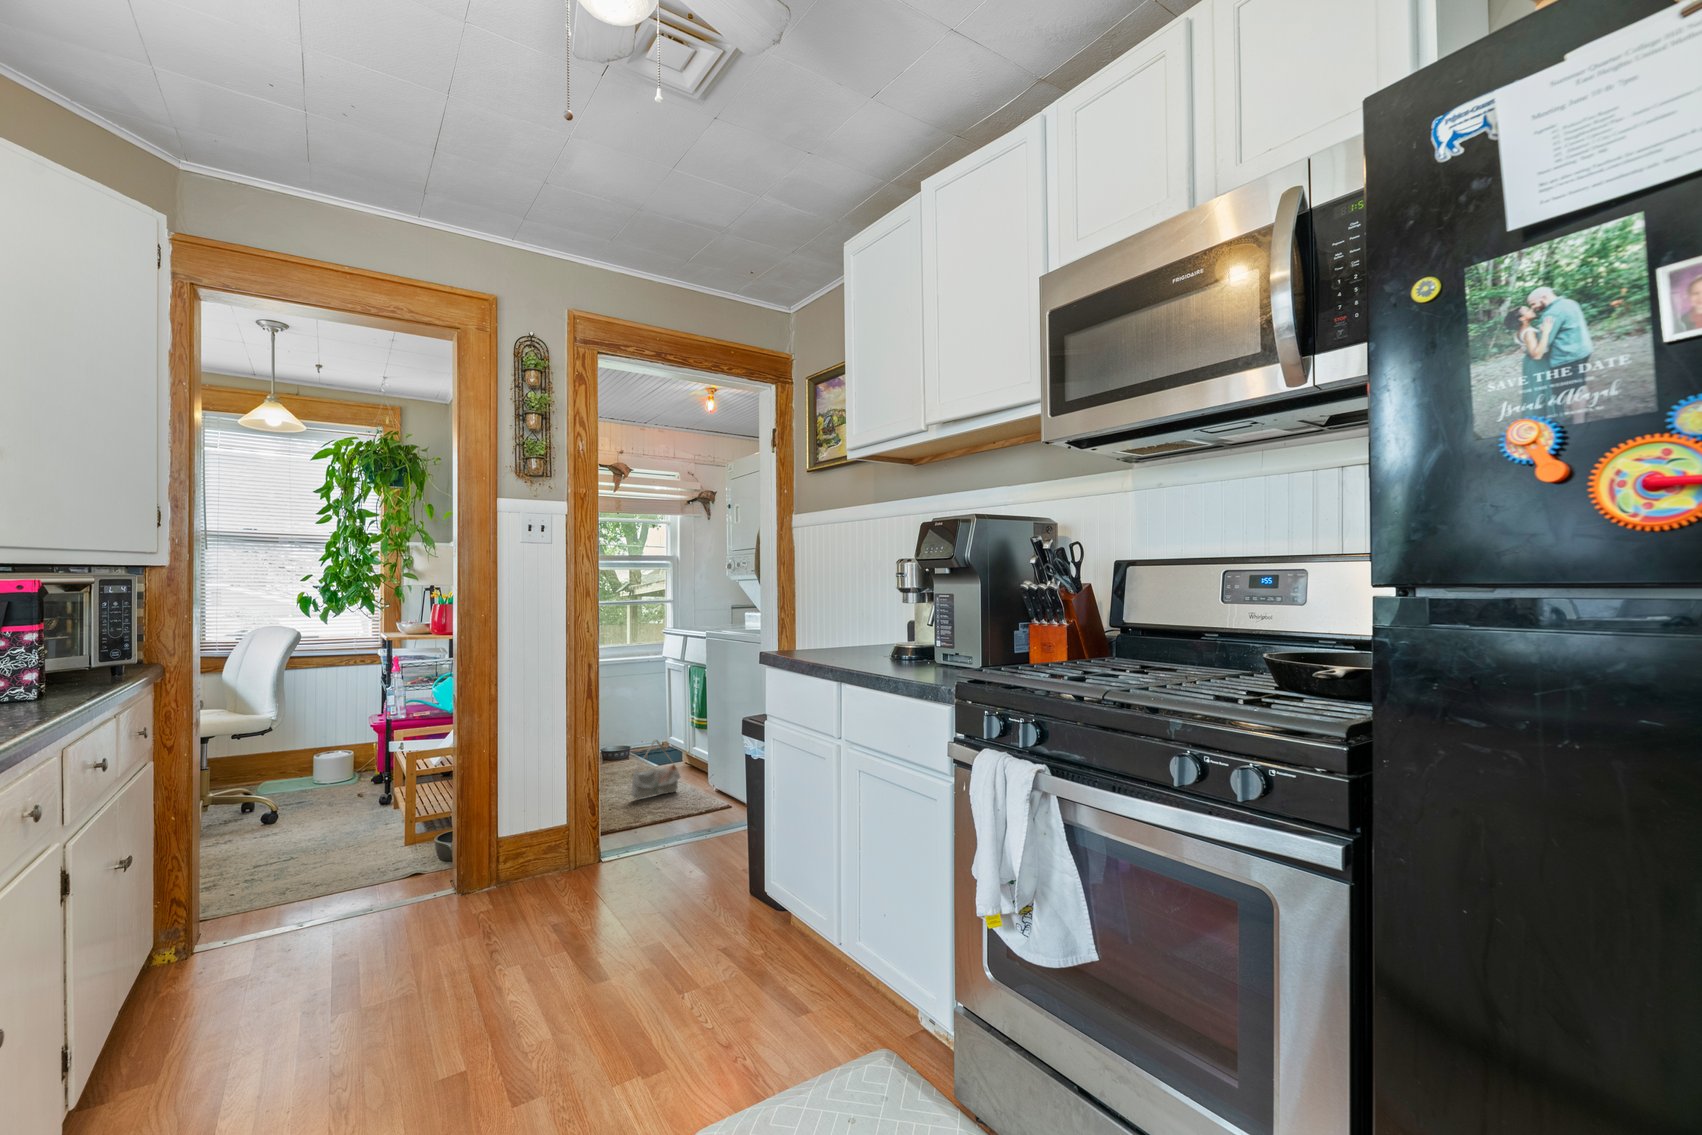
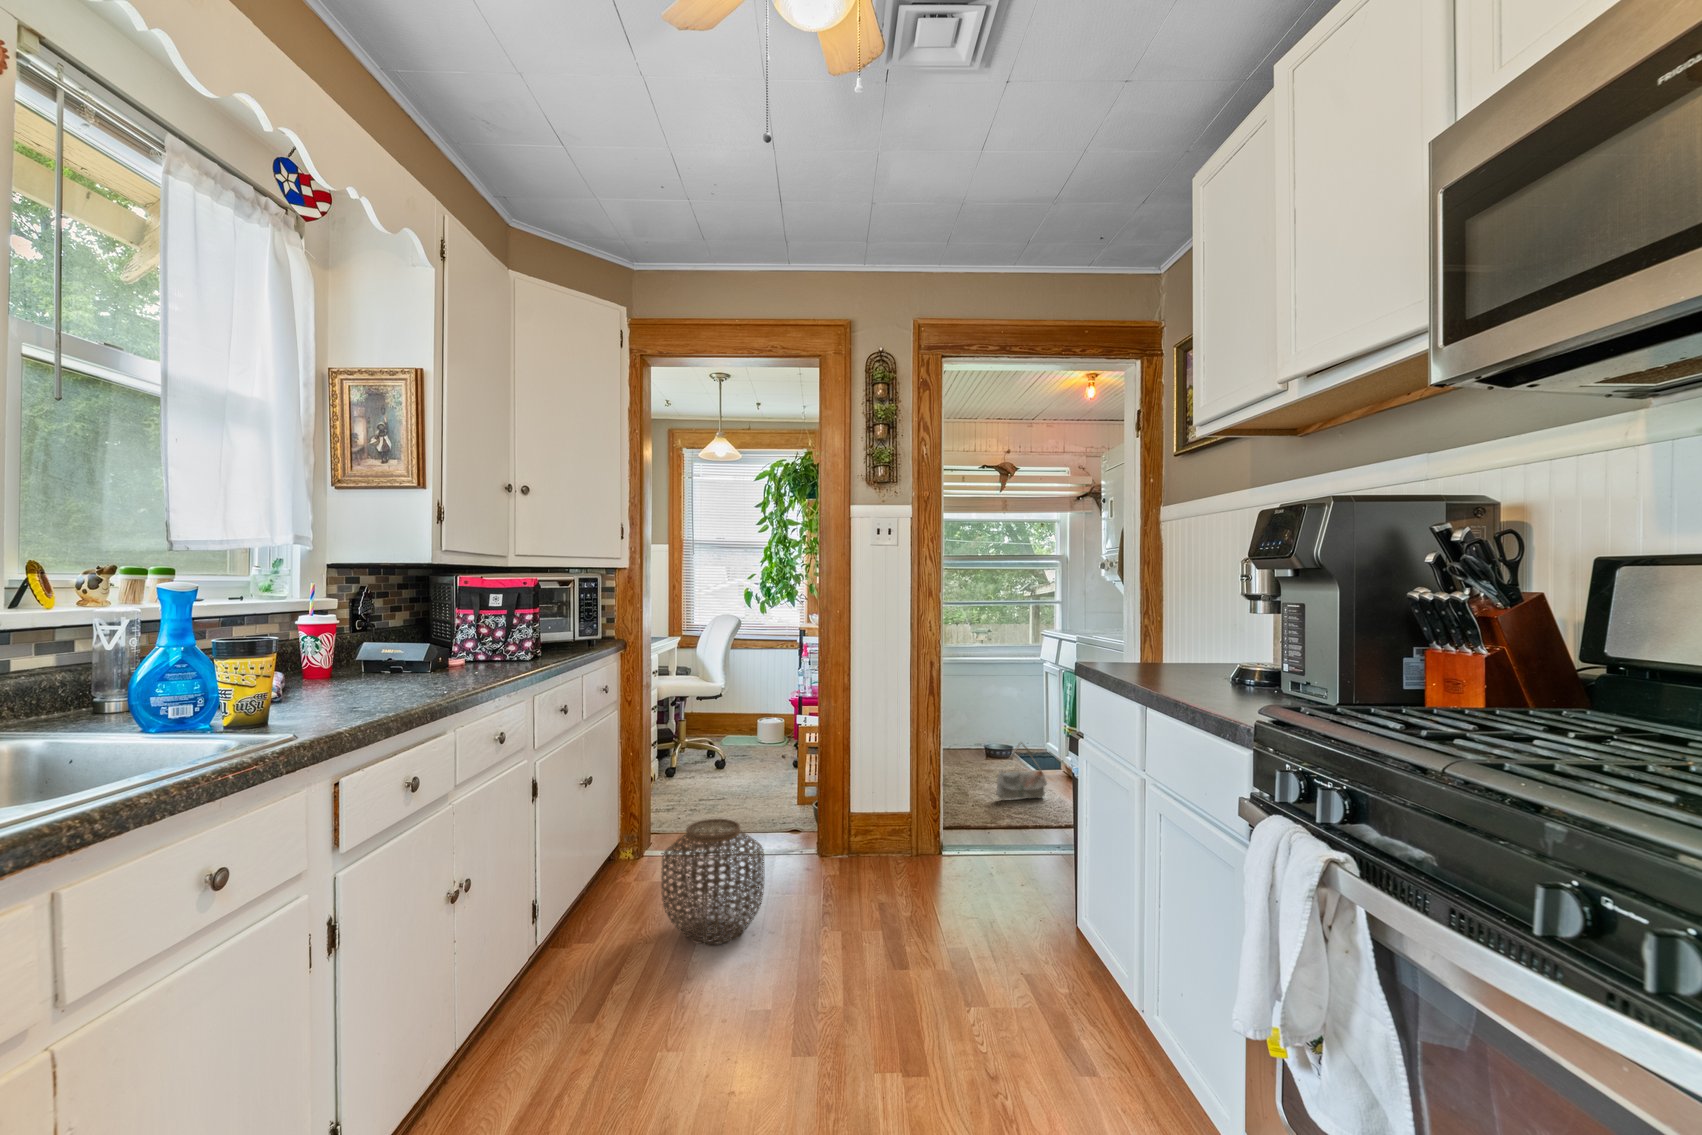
woven basket: none [263,866,410,1022] -> present [661,819,764,945]

